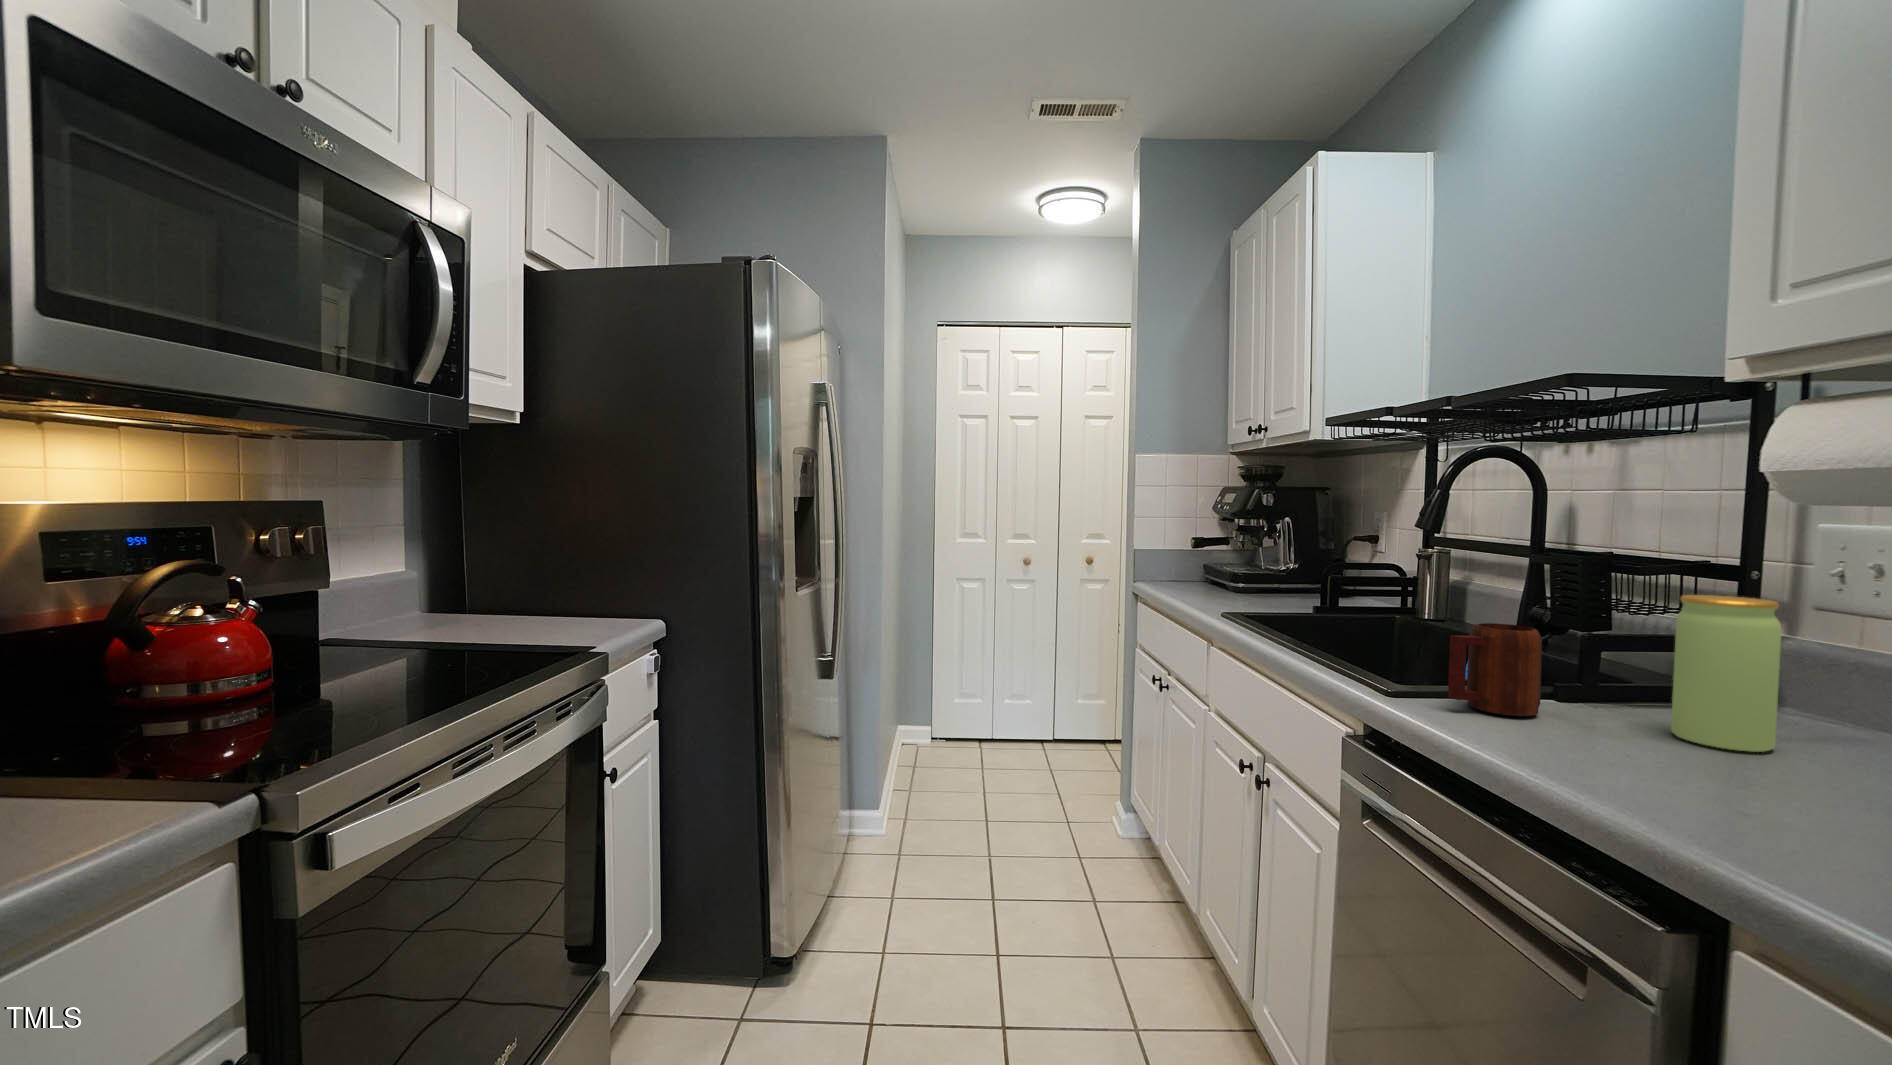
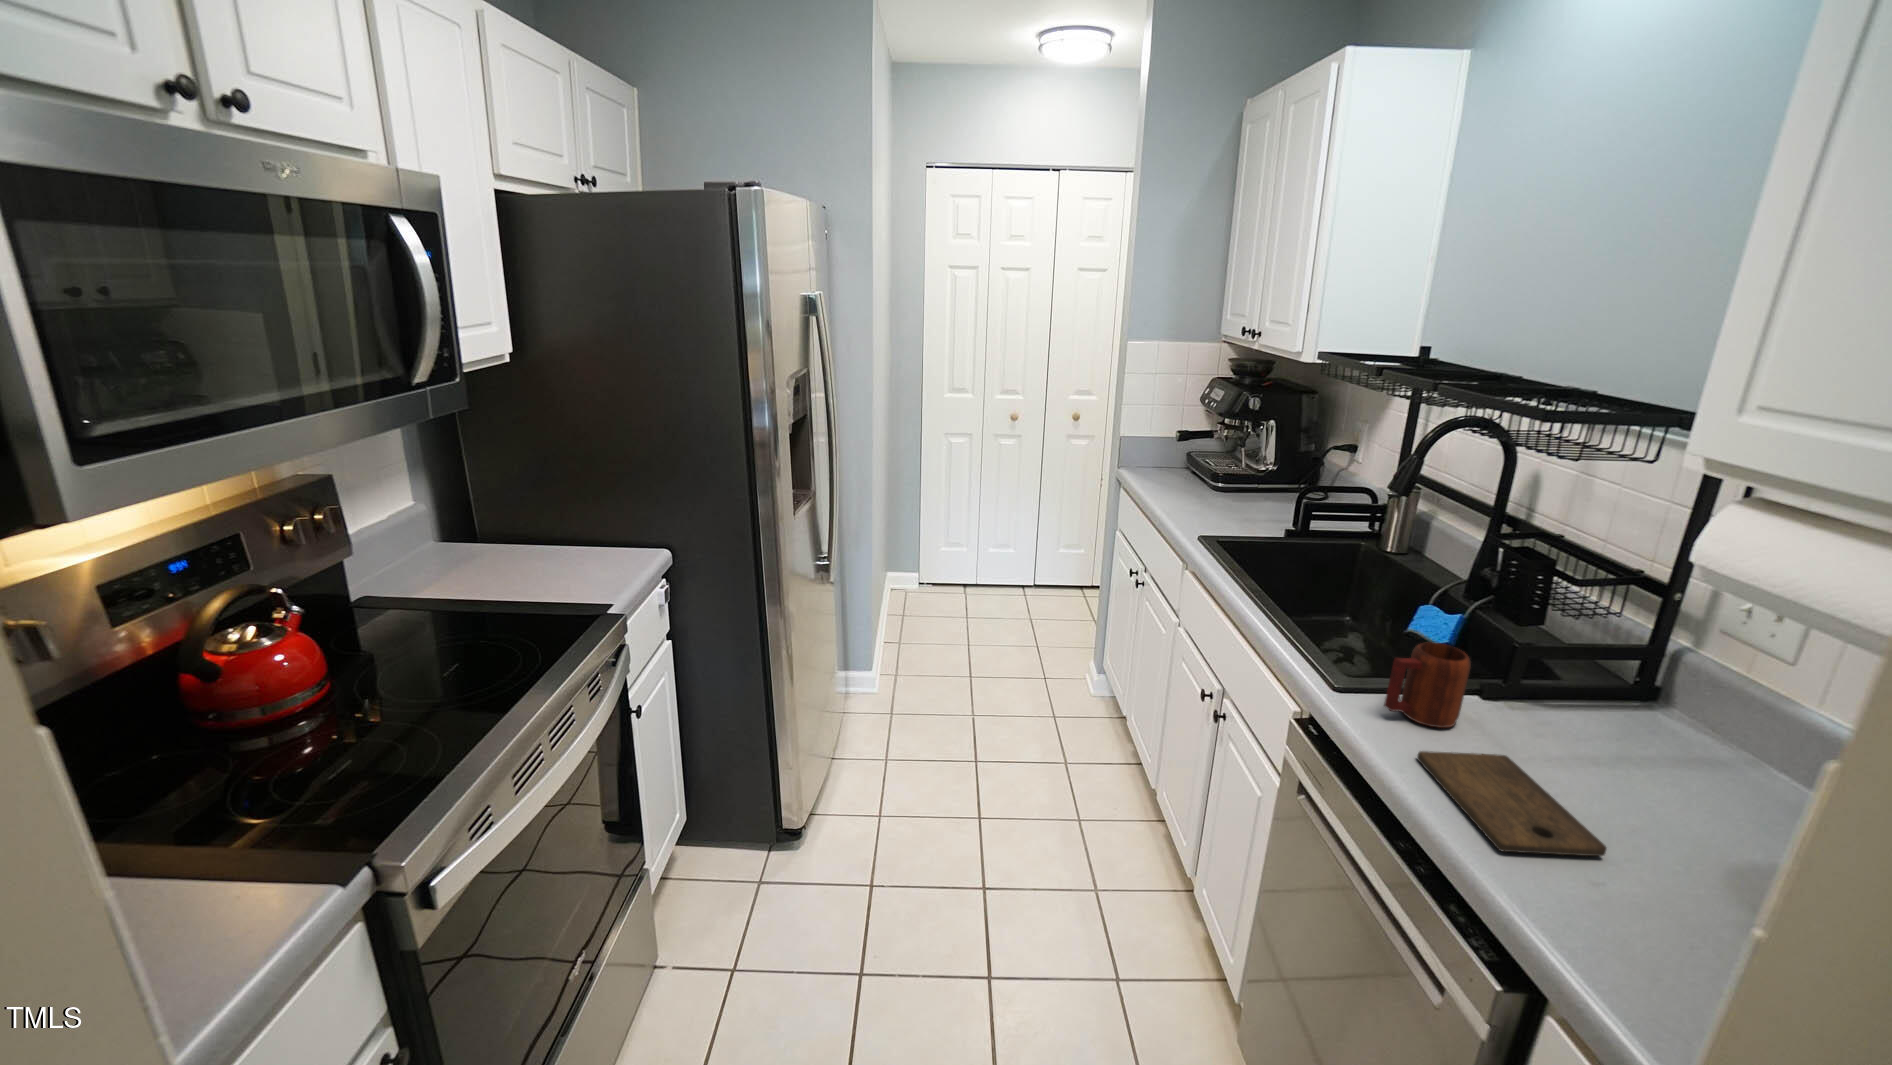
jar: present [1671,595,1782,752] -> none [1558,645,1667,780]
cutting board: none [1499,726,1770,803] -> present [1417,751,1607,856]

